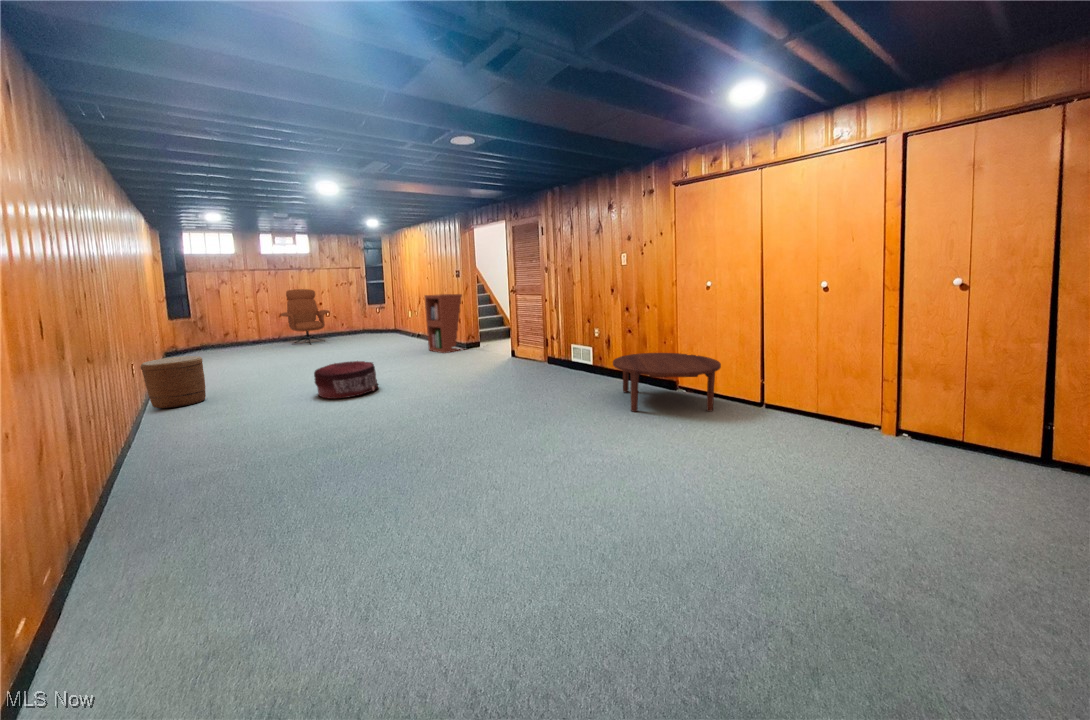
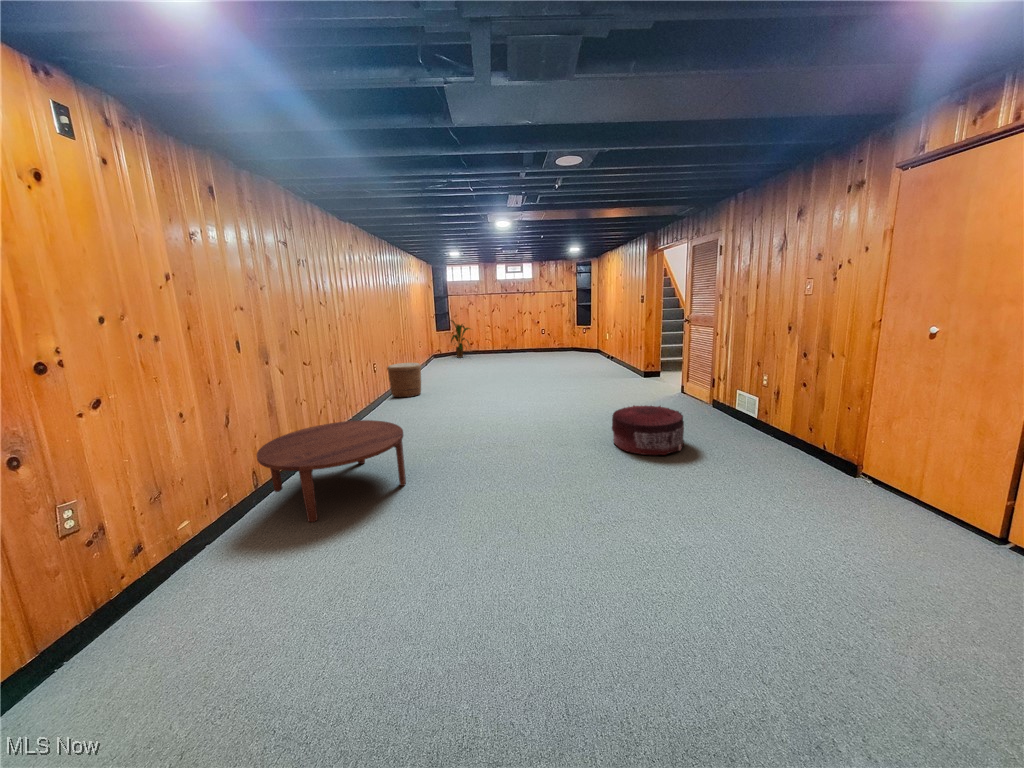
armchair: present [281,289,329,344] -> none [509,311,545,357]
bookshelf: present [424,294,467,353] -> none [606,319,644,378]
house plant: none [179,302,224,354] -> present [451,321,470,358]
coffee table: present [613,353,721,412] -> present [257,420,406,522]
pouf: present [314,361,379,399] -> present [612,406,684,455]

